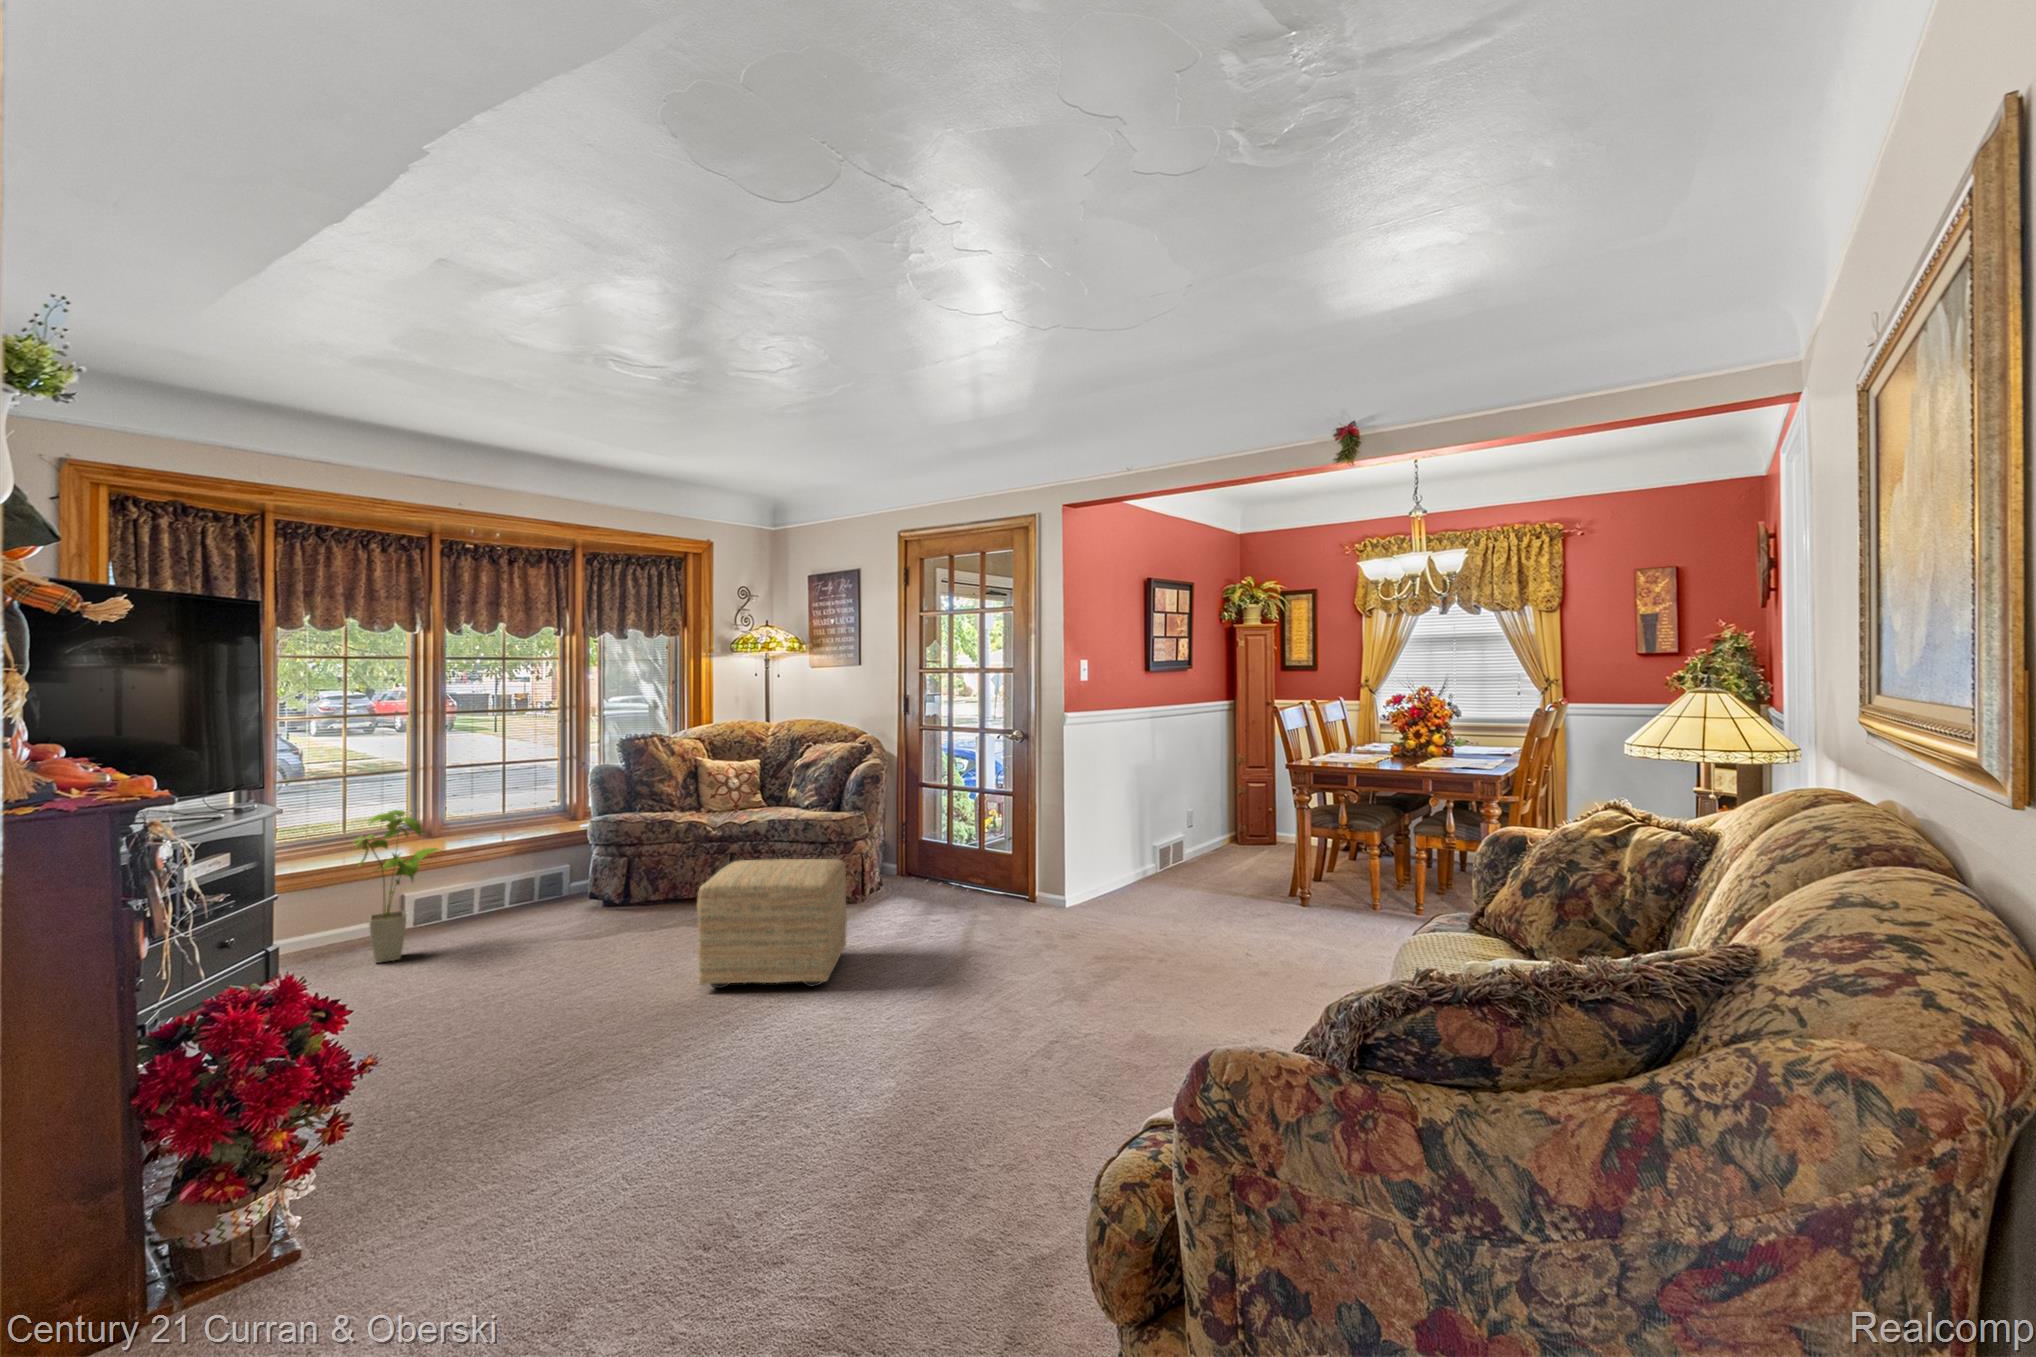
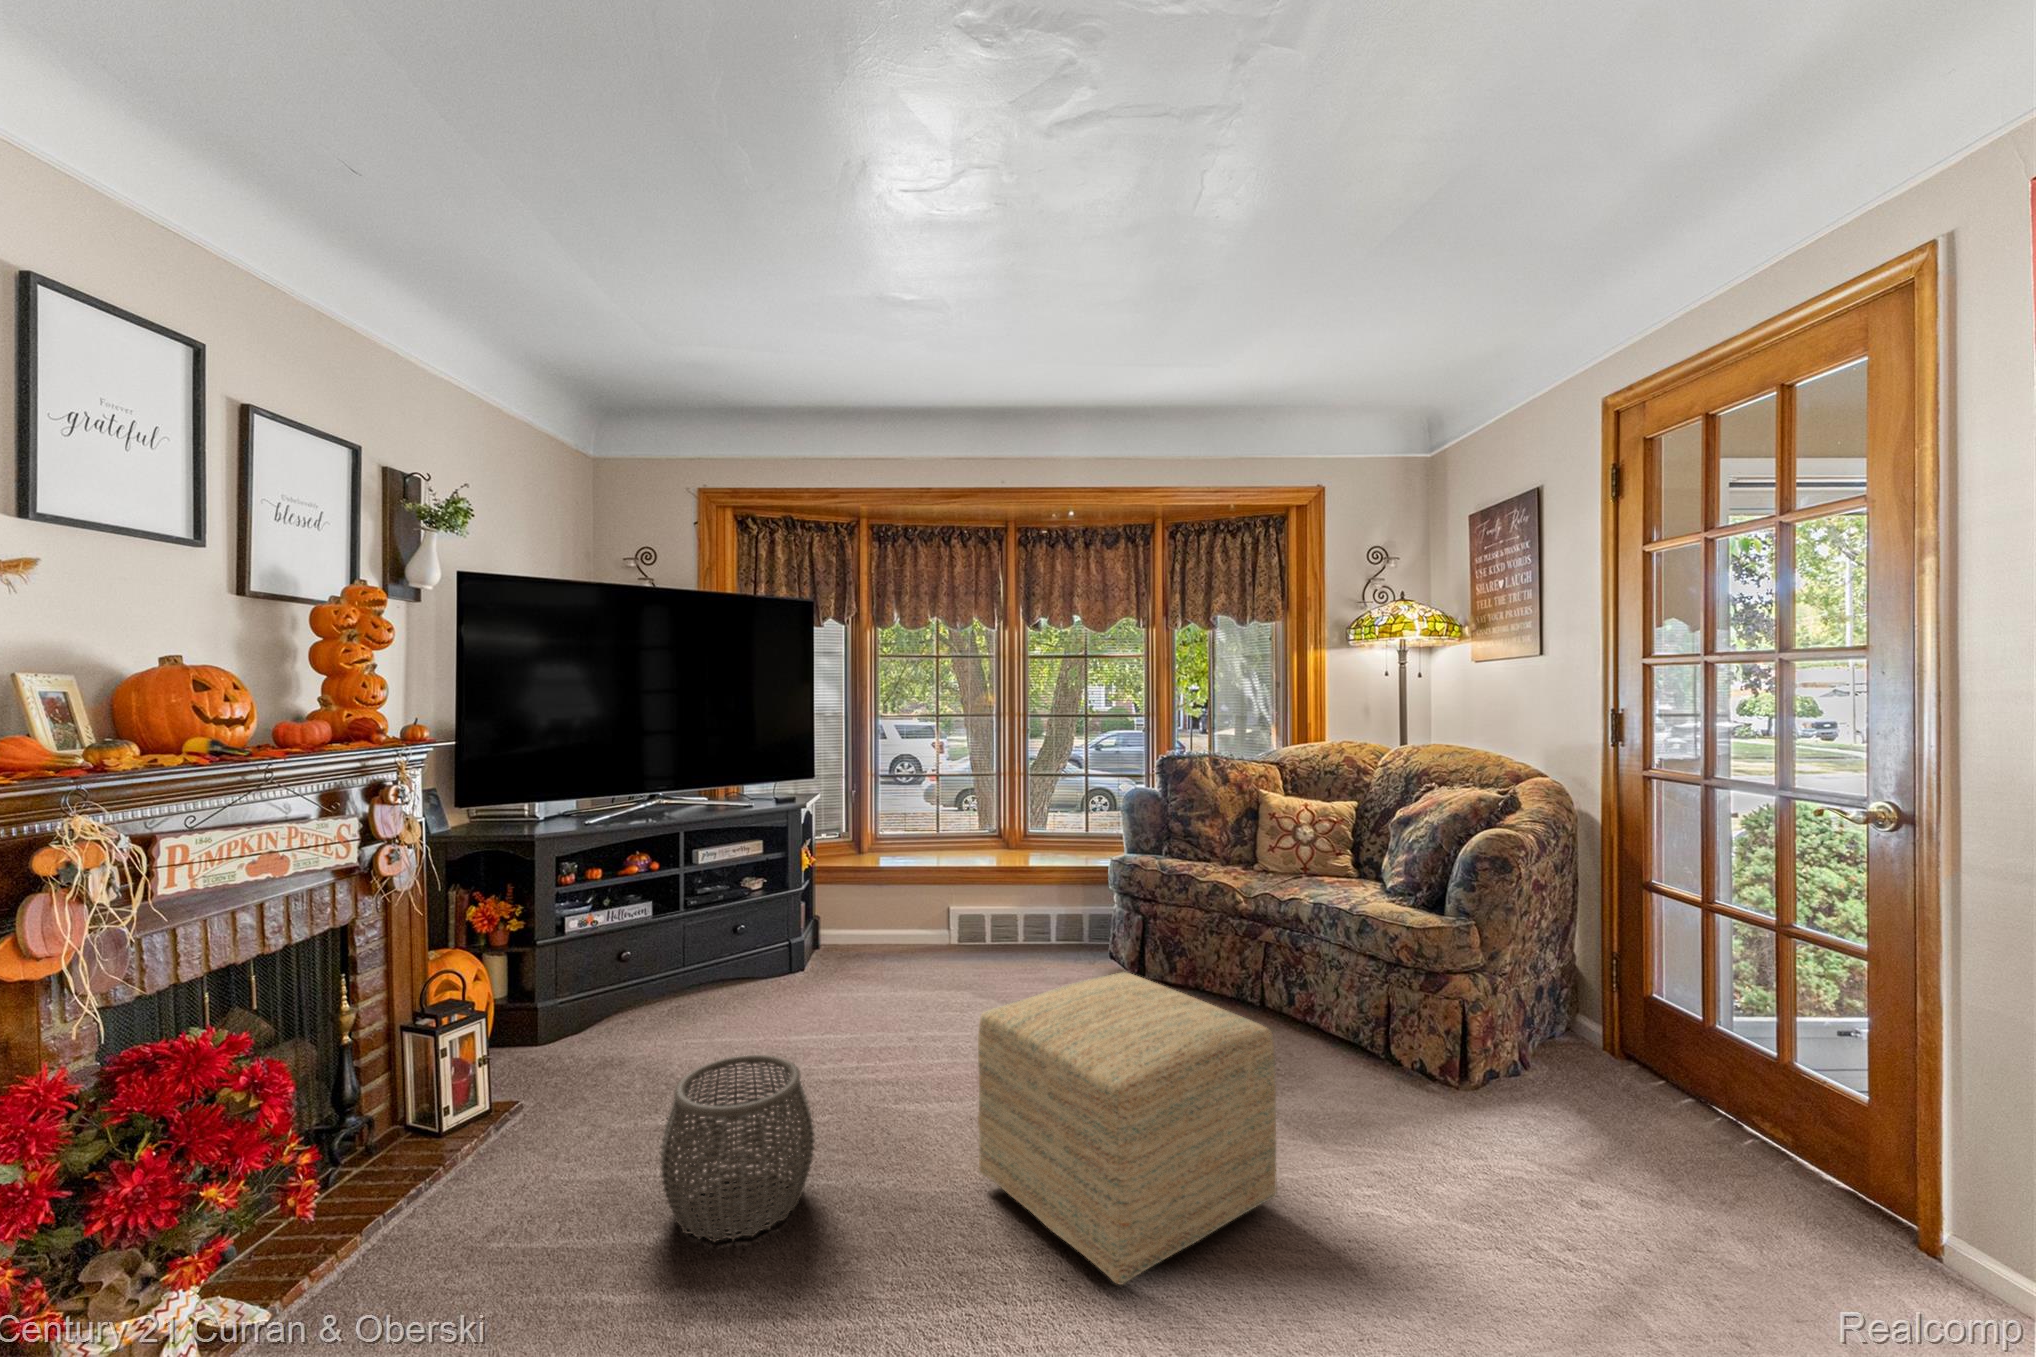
house plant: present [354,810,443,963] -> none [848,816,934,976]
woven basket: none [516,947,631,1062] -> present [660,1055,815,1242]

